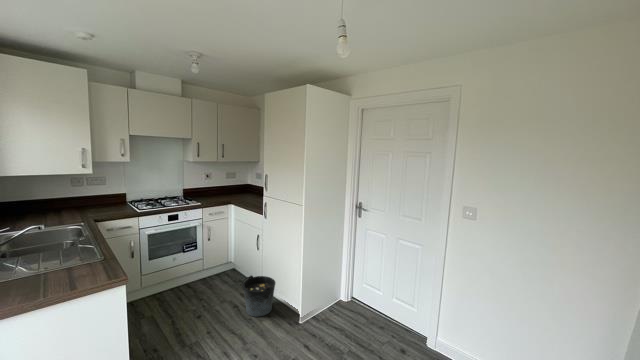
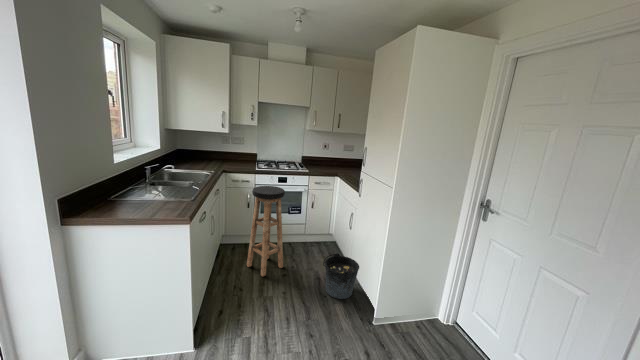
bar stool: none [148,226,193,326] -> present [247,186,285,277]

